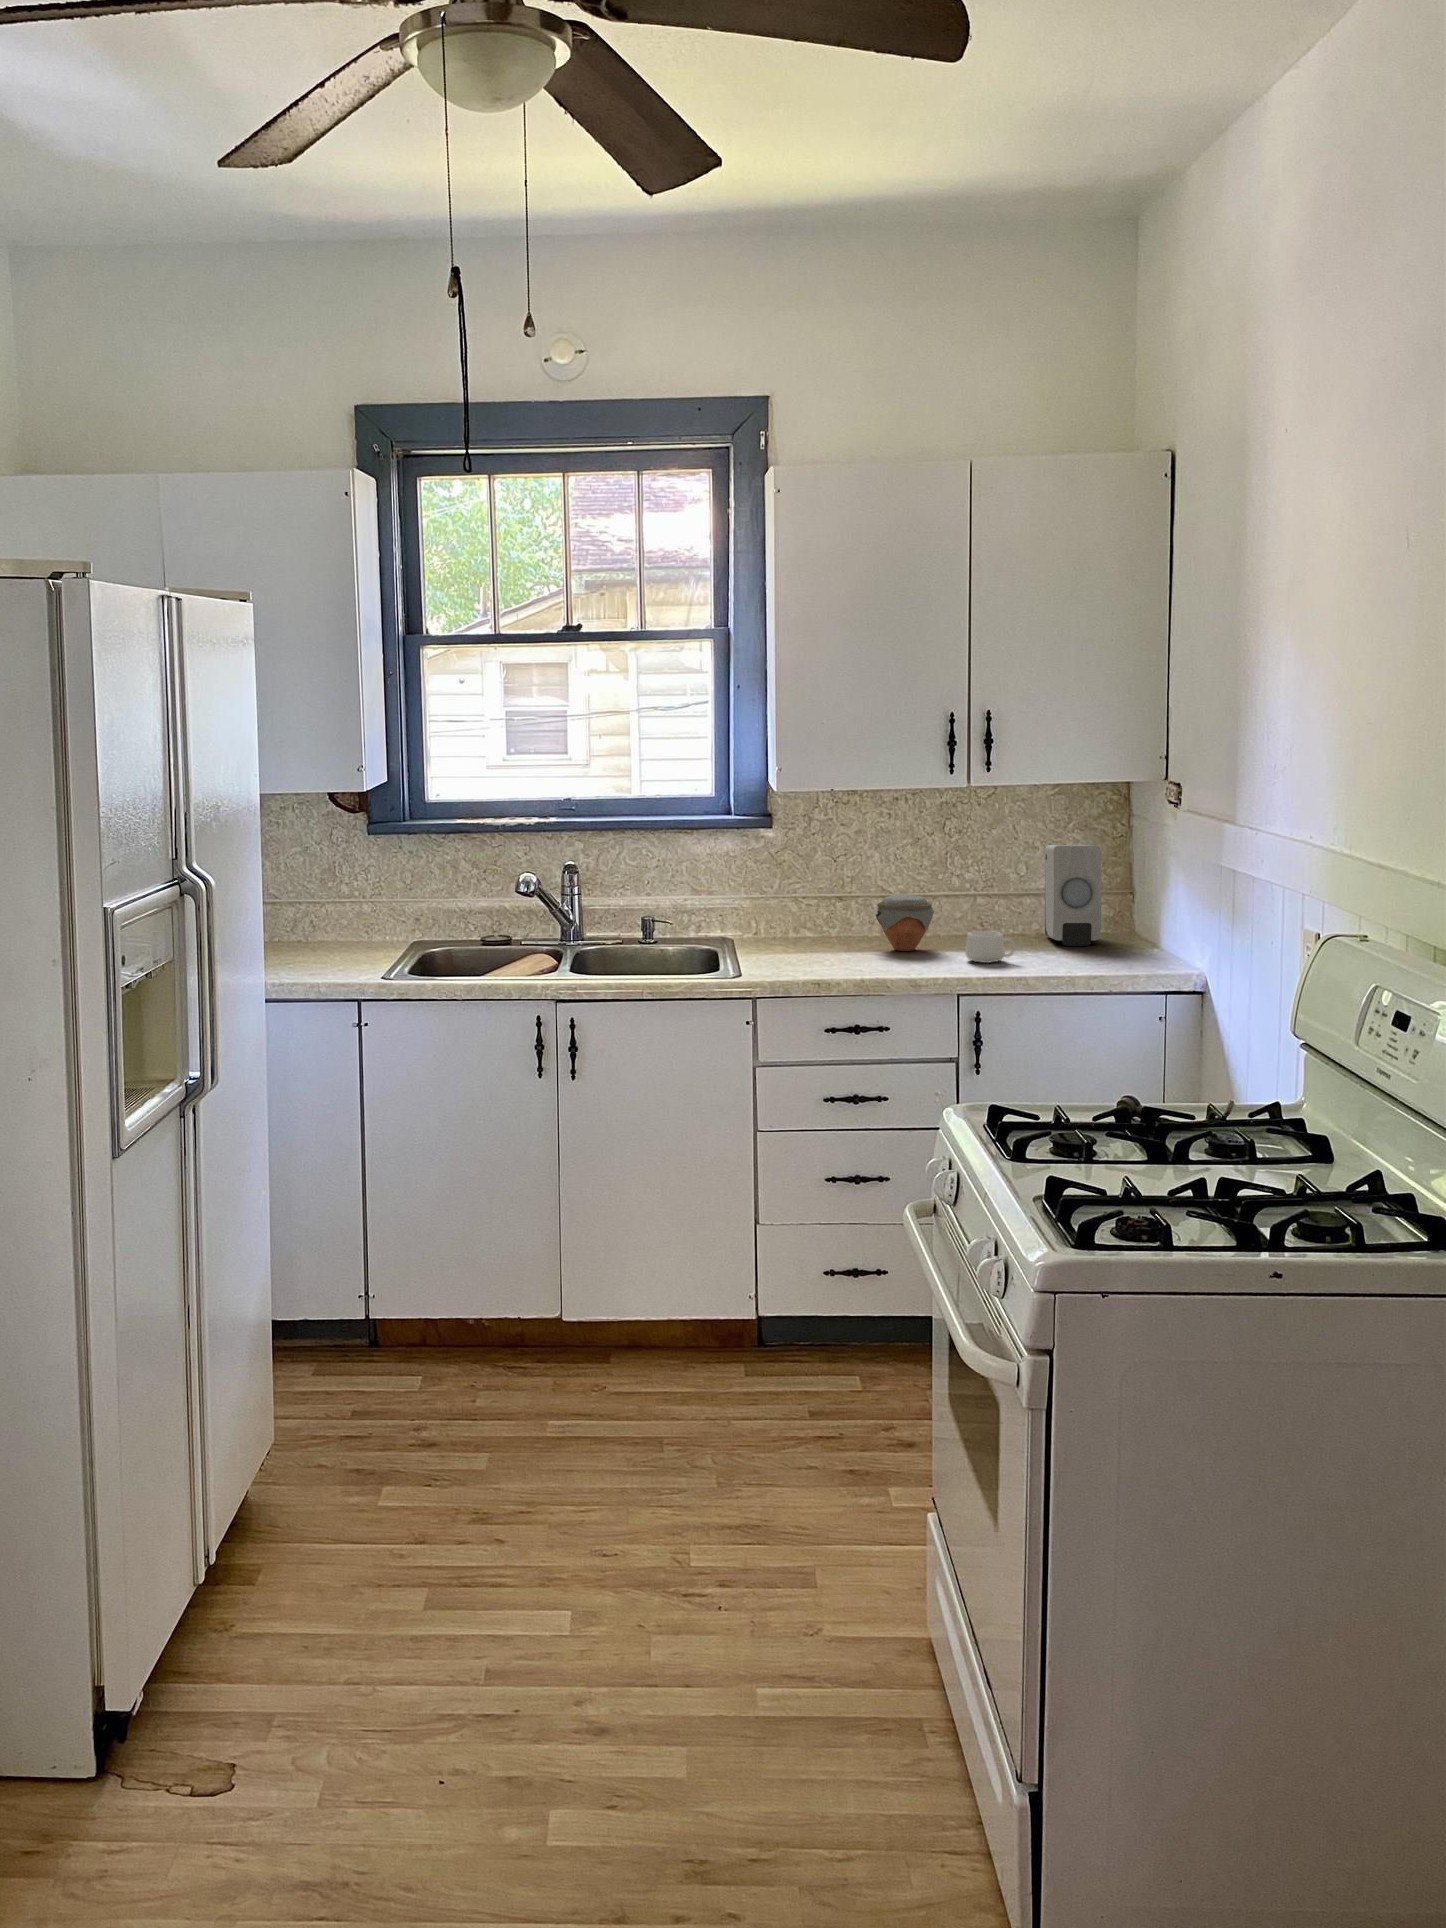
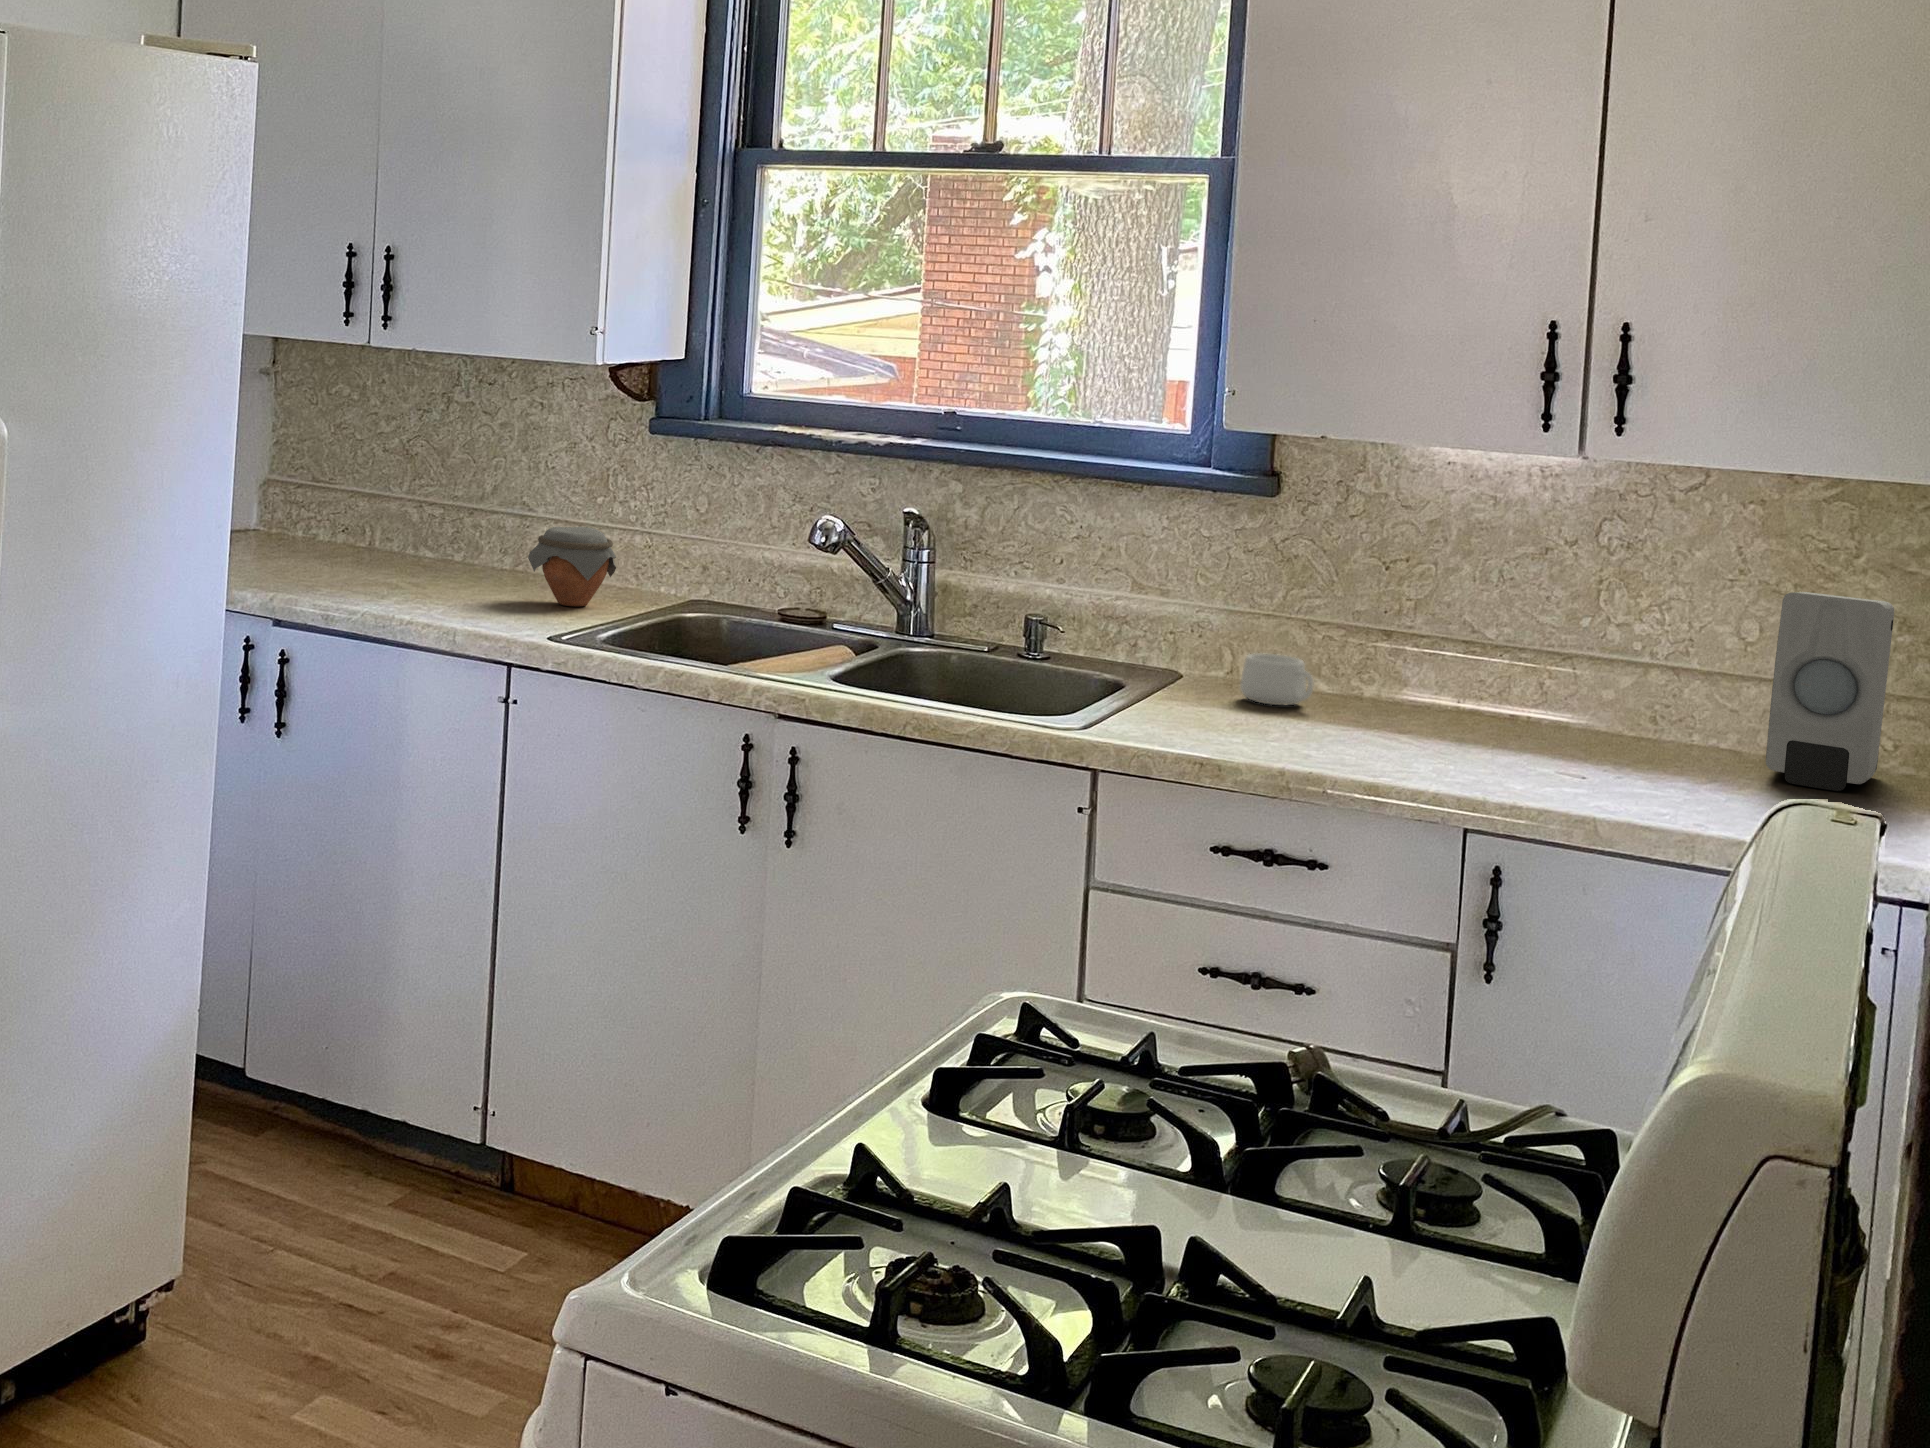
jar: present [876,894,934,951] -> present [528,527,616,606]
mug: present [965,931,1015,963] -> present [1240,653,1314,705]

